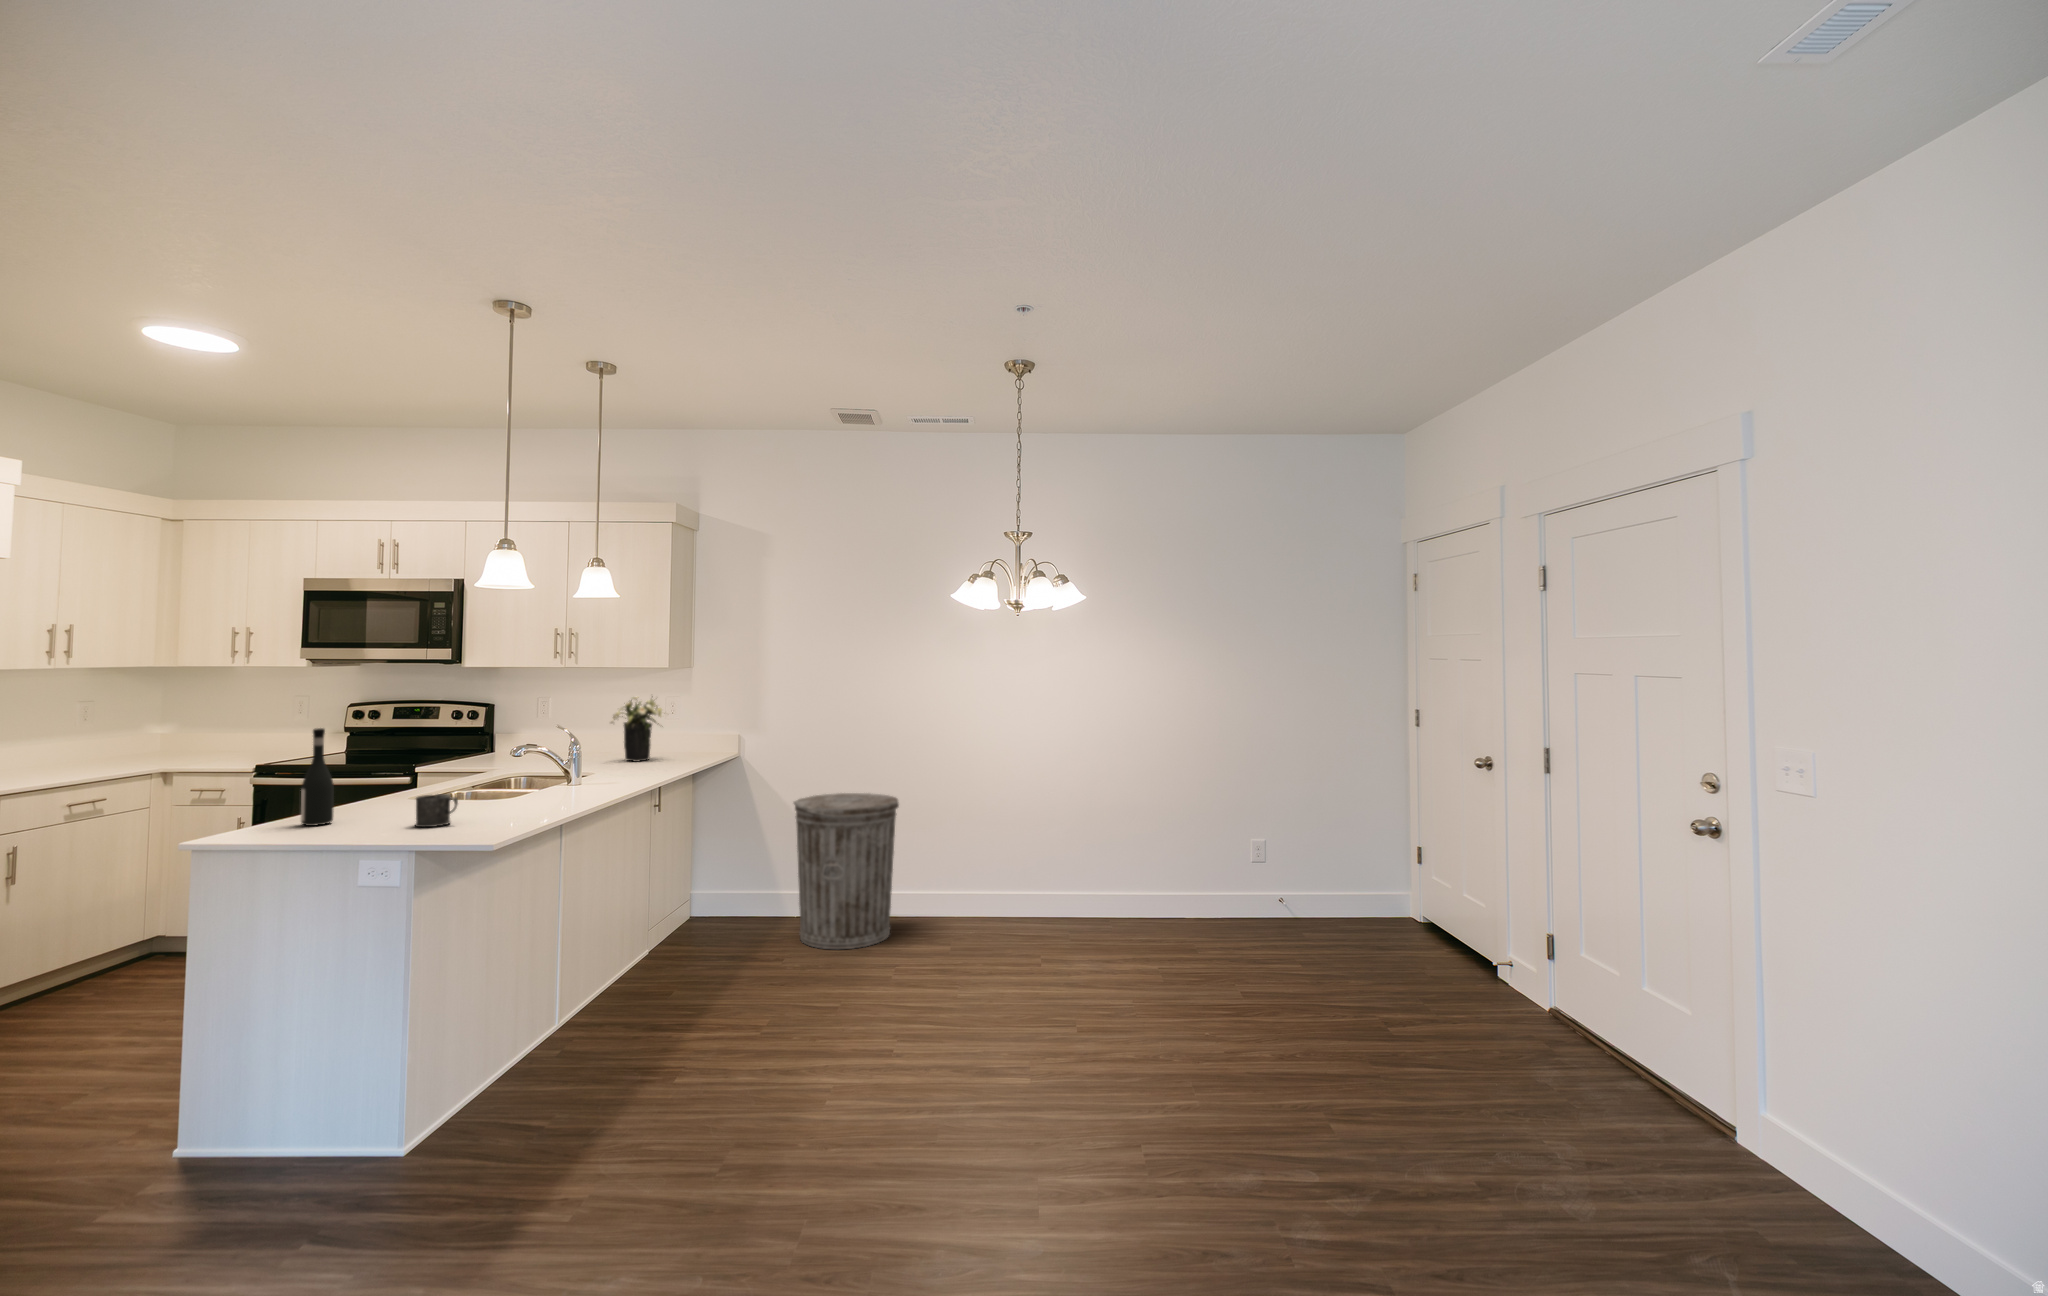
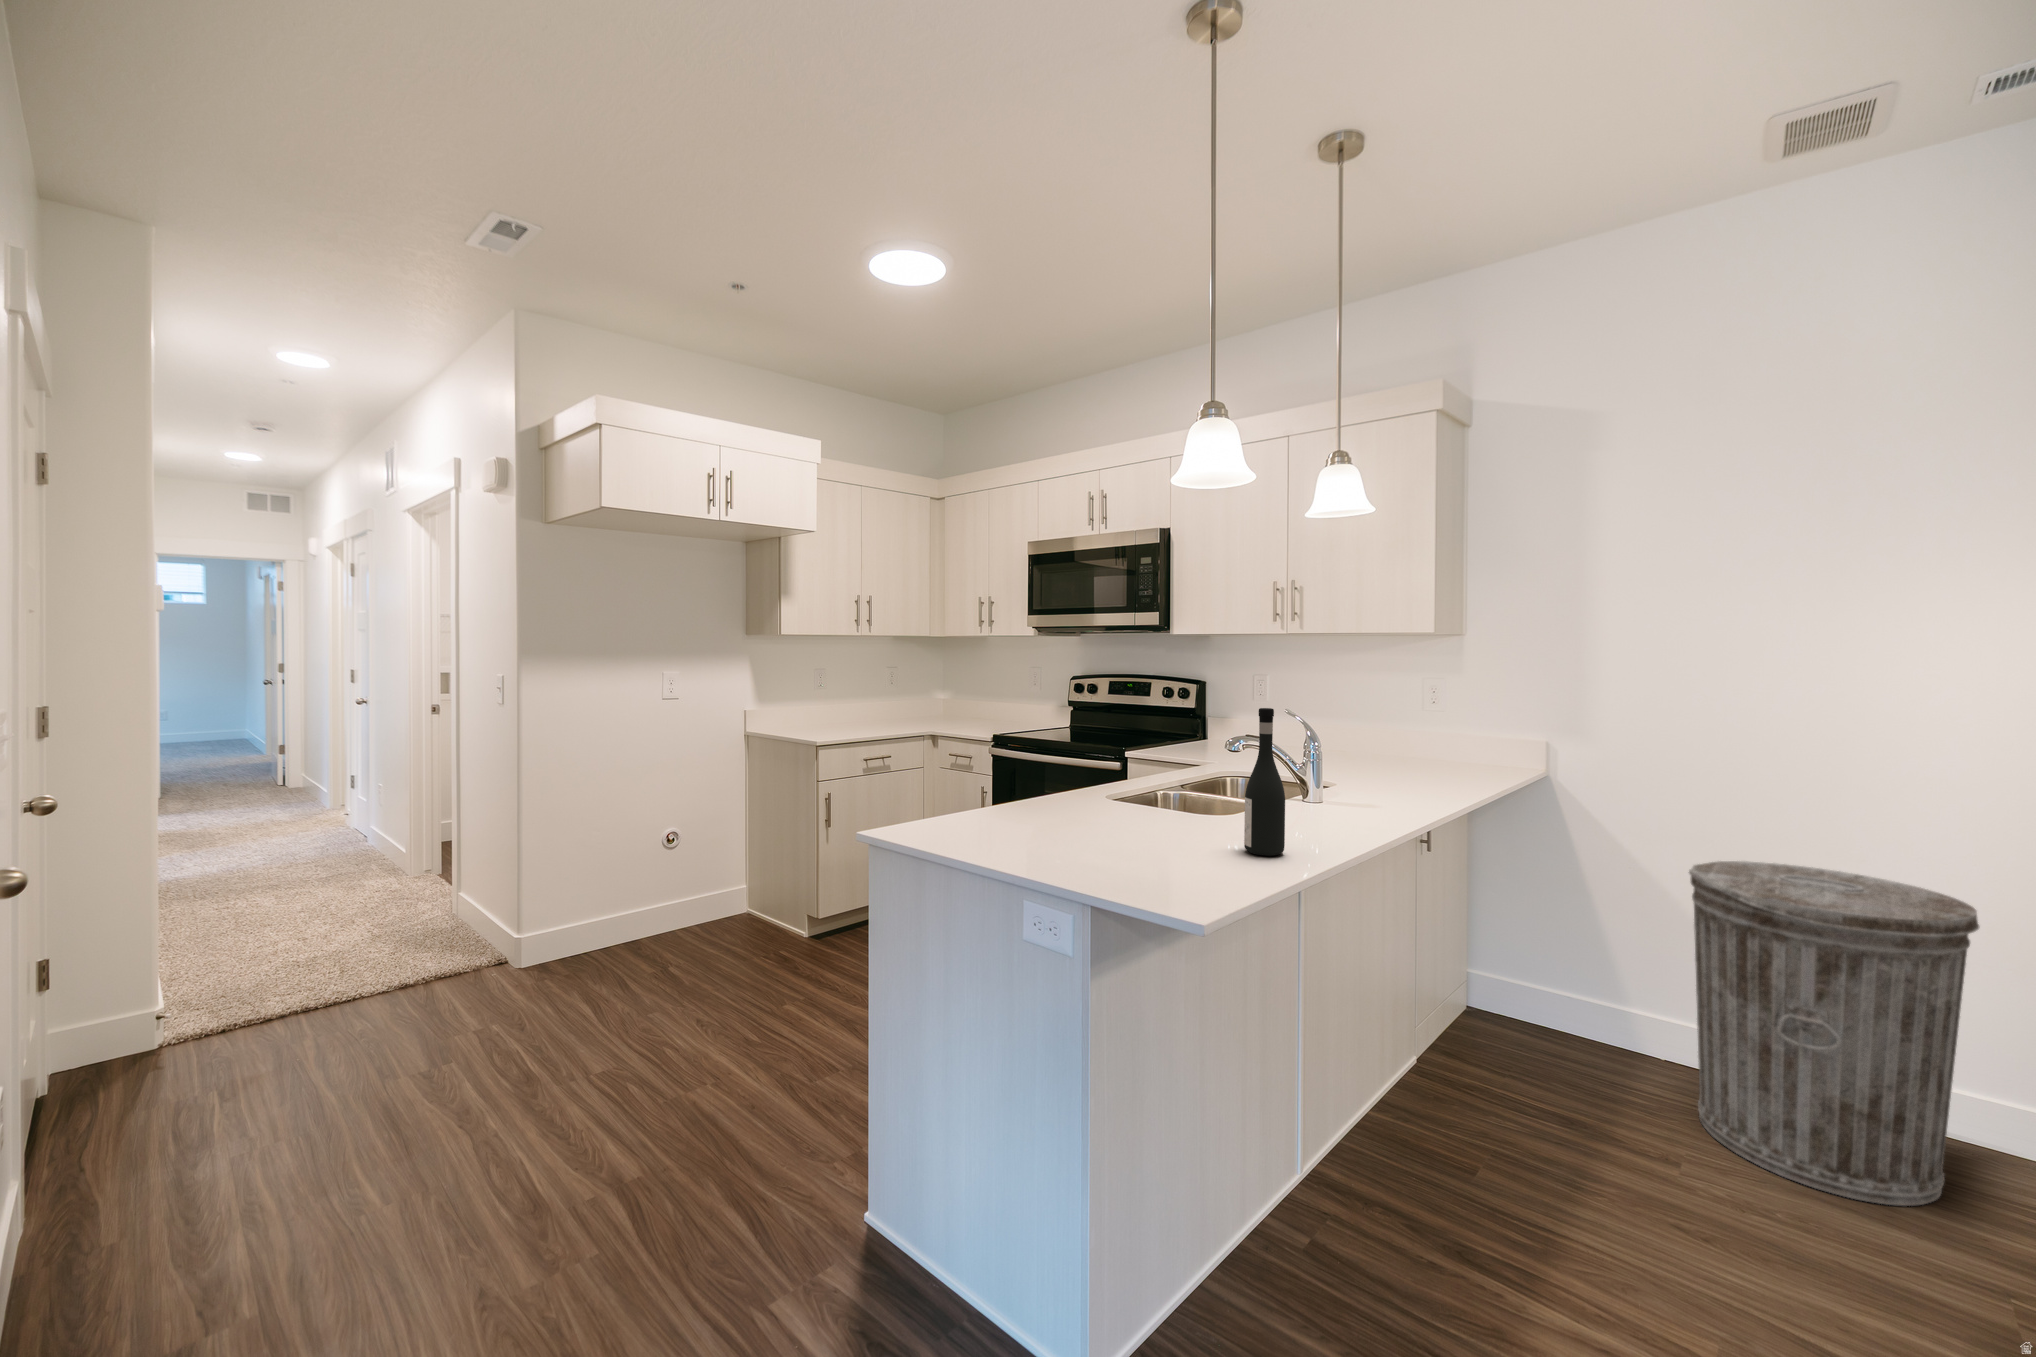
flower arrangement: present [611,696,662,762] -> none [1350,672,1437,768]
wine bottle: present [301,728,334,826] -> present [1244,708,1285,856]
mug: present [415,794,458,827] -> none [1090,818,1151,876]

